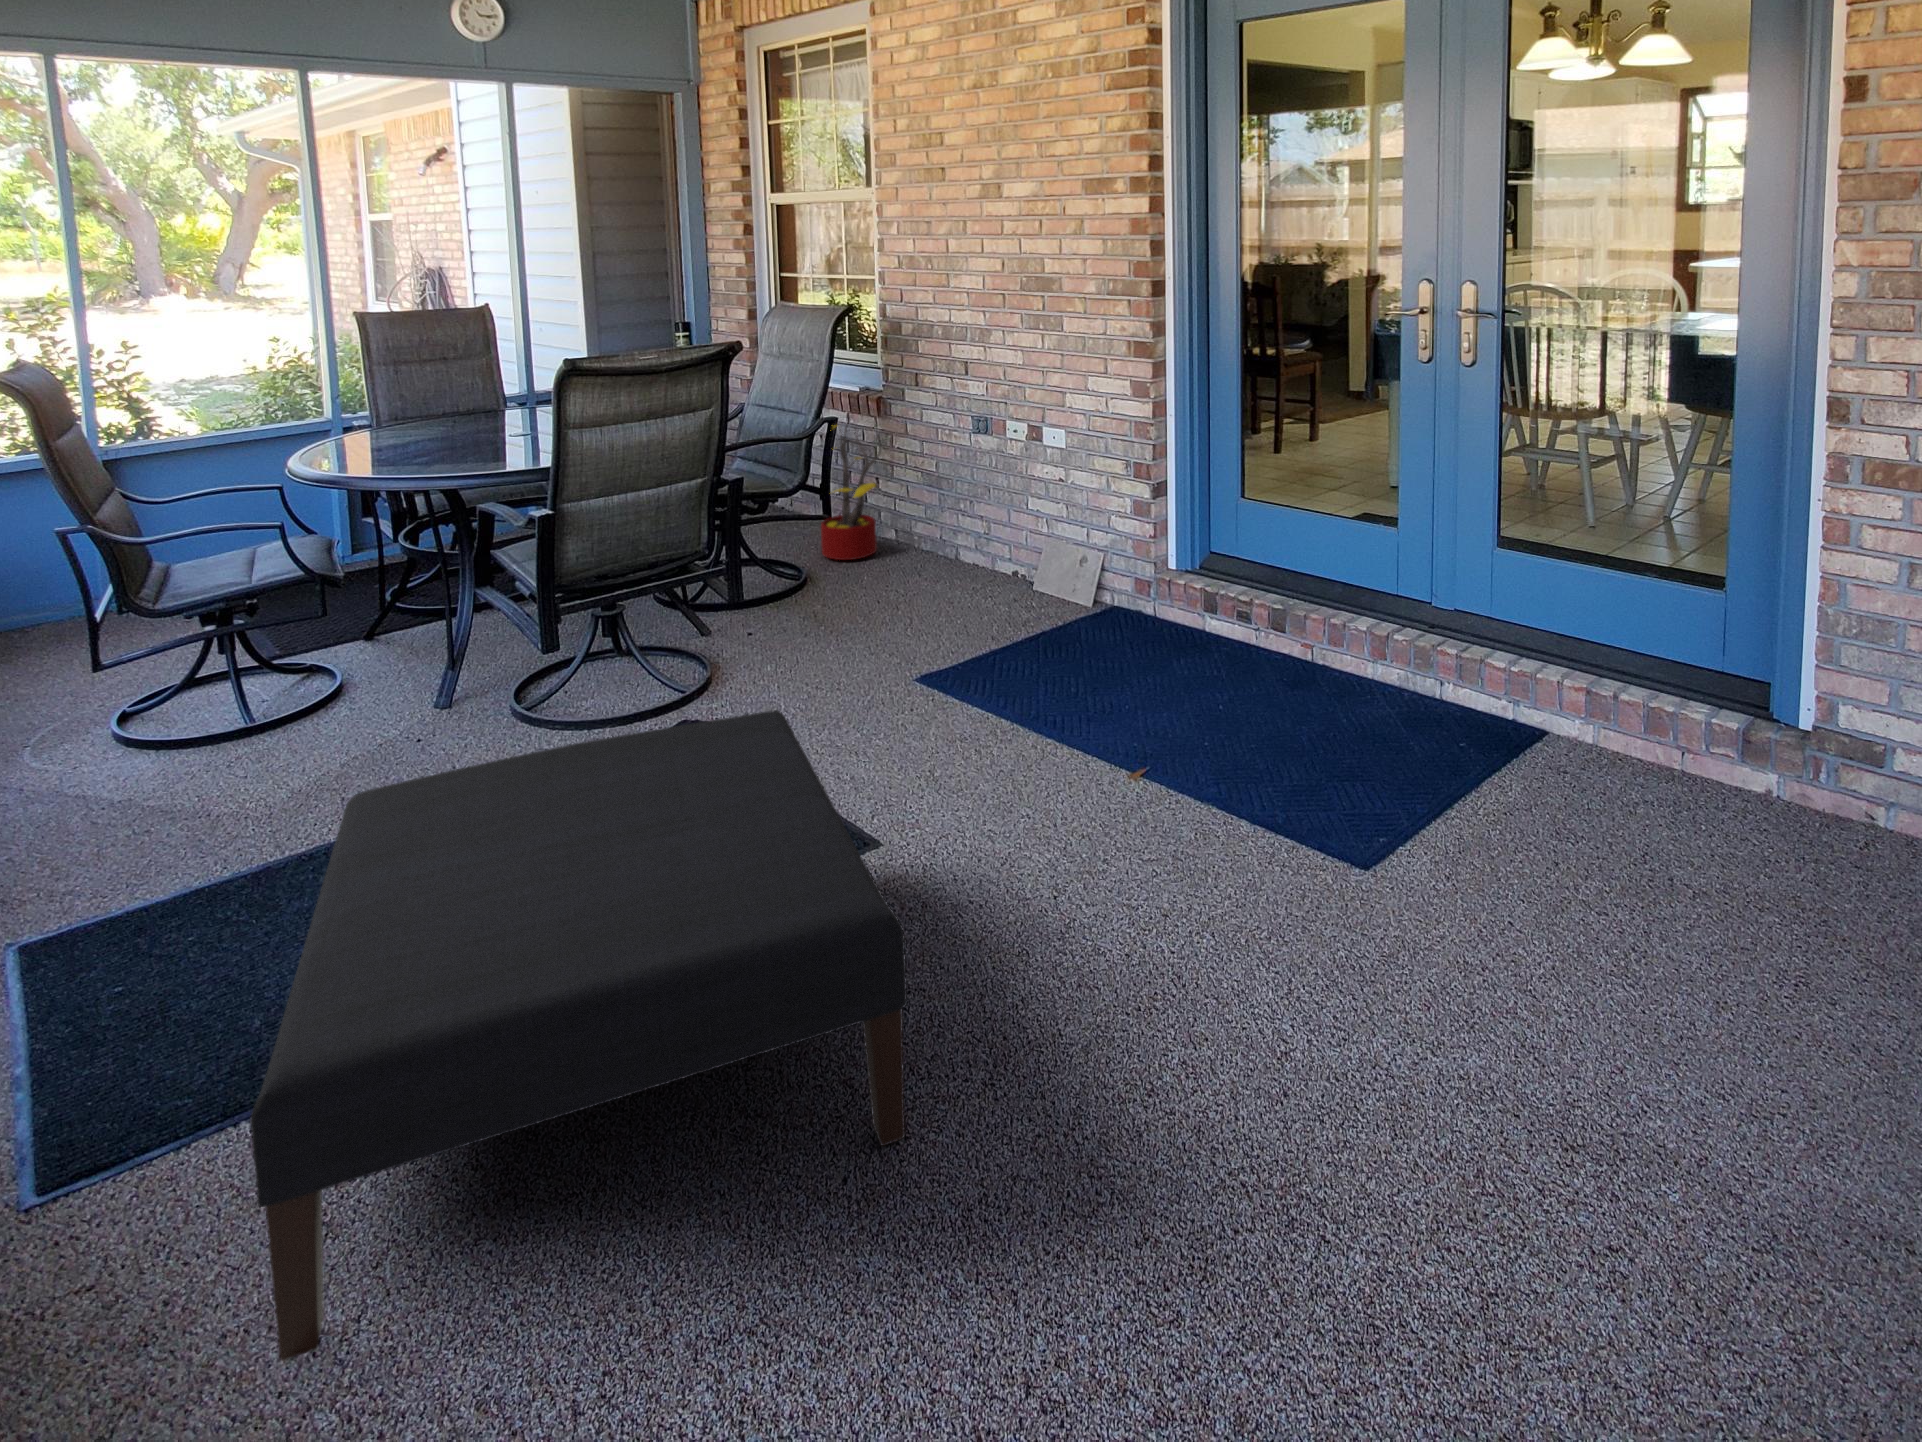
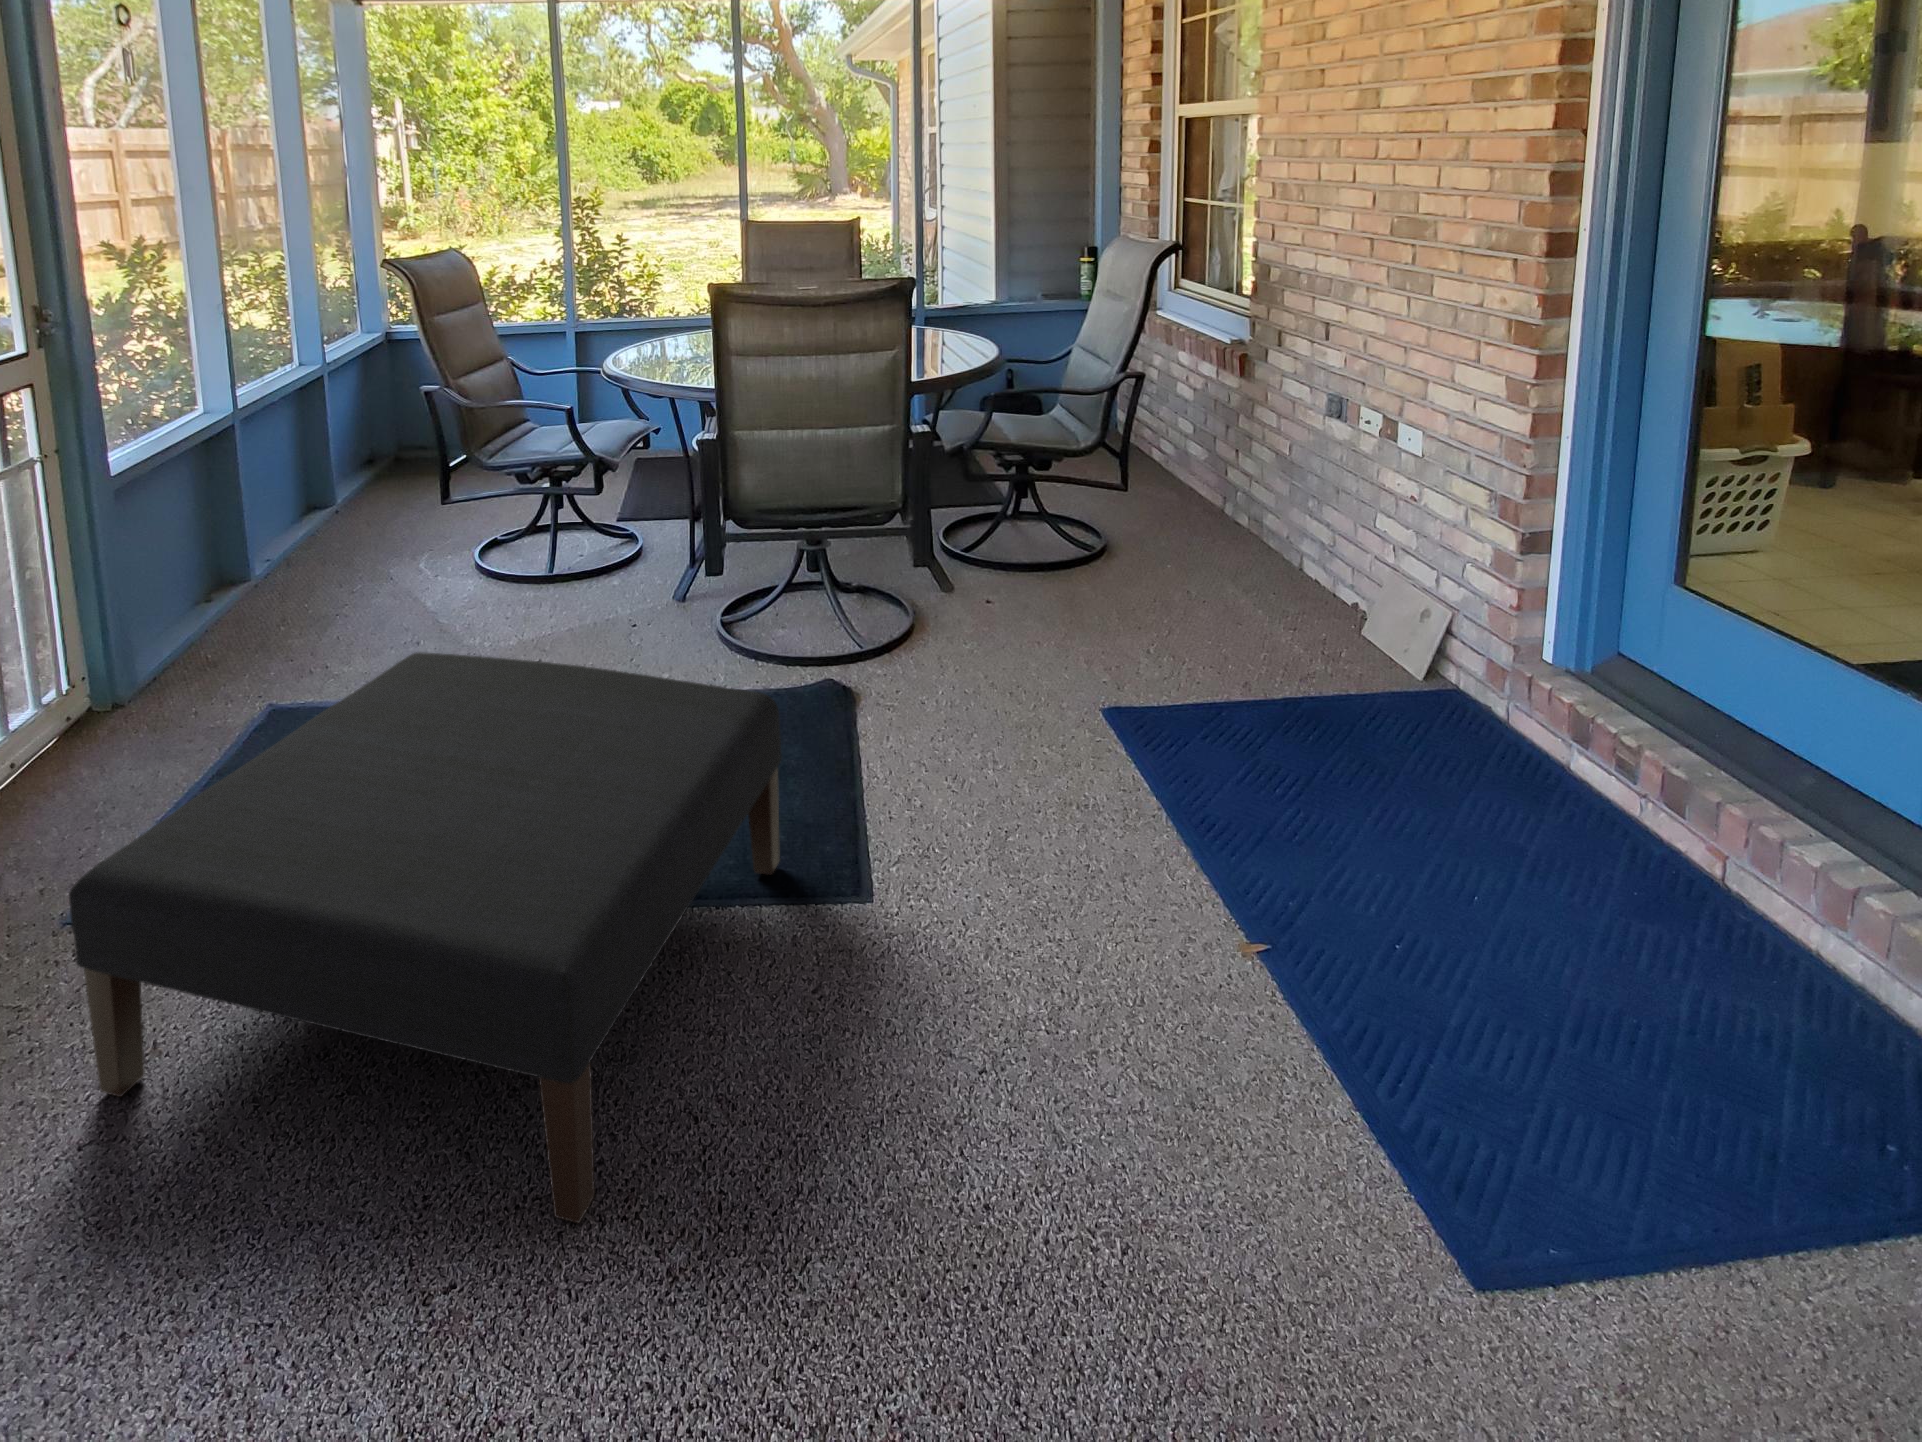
decorative plant: present [821,425,882,560] -> none [1144,370,1222,541]

